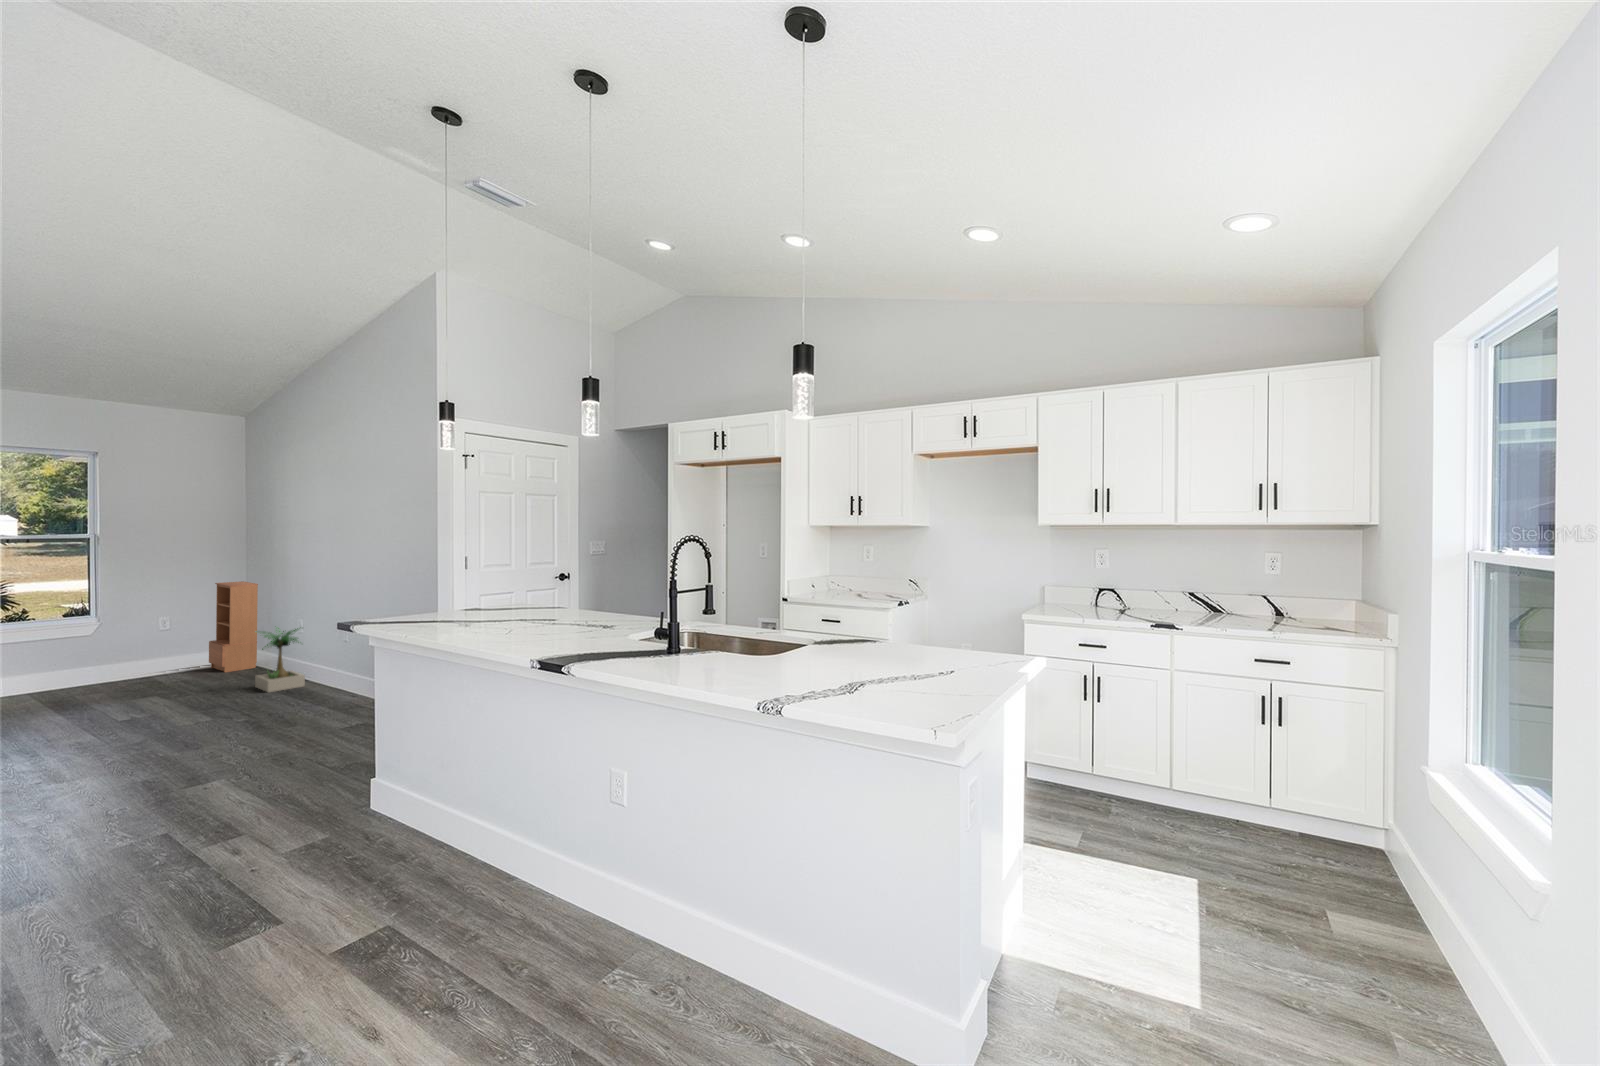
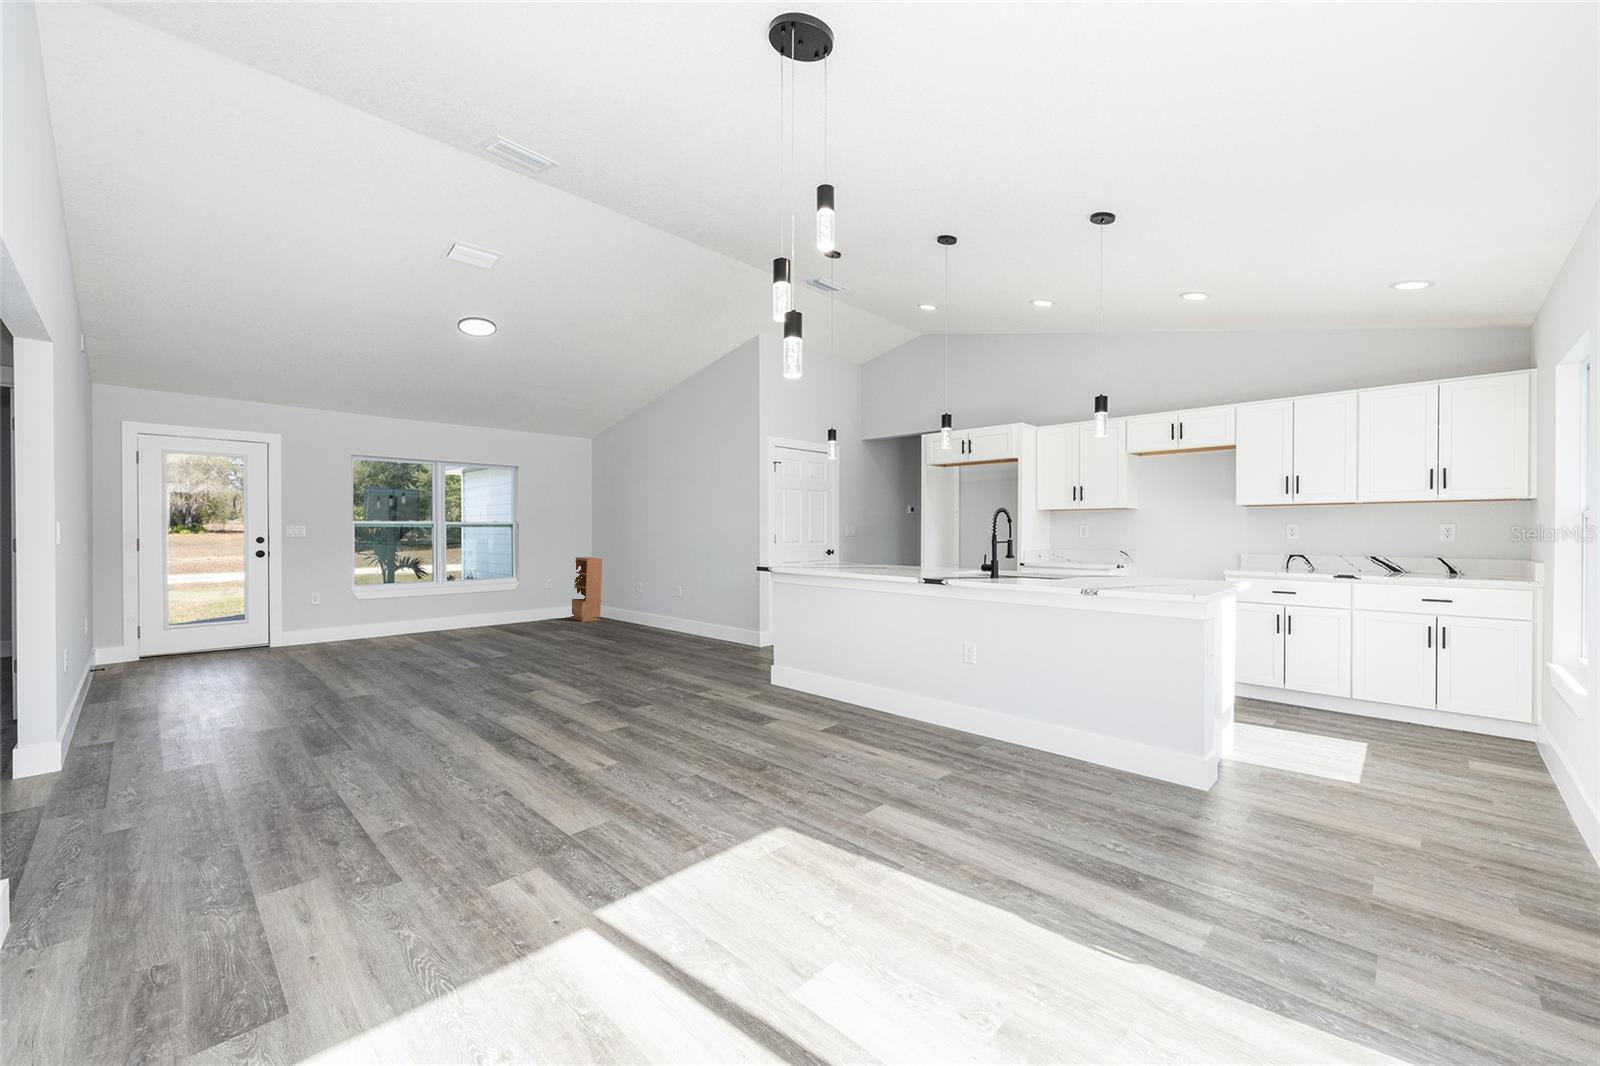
potted plant: present [255,628,305,692] -> none [613,586,649,632]

